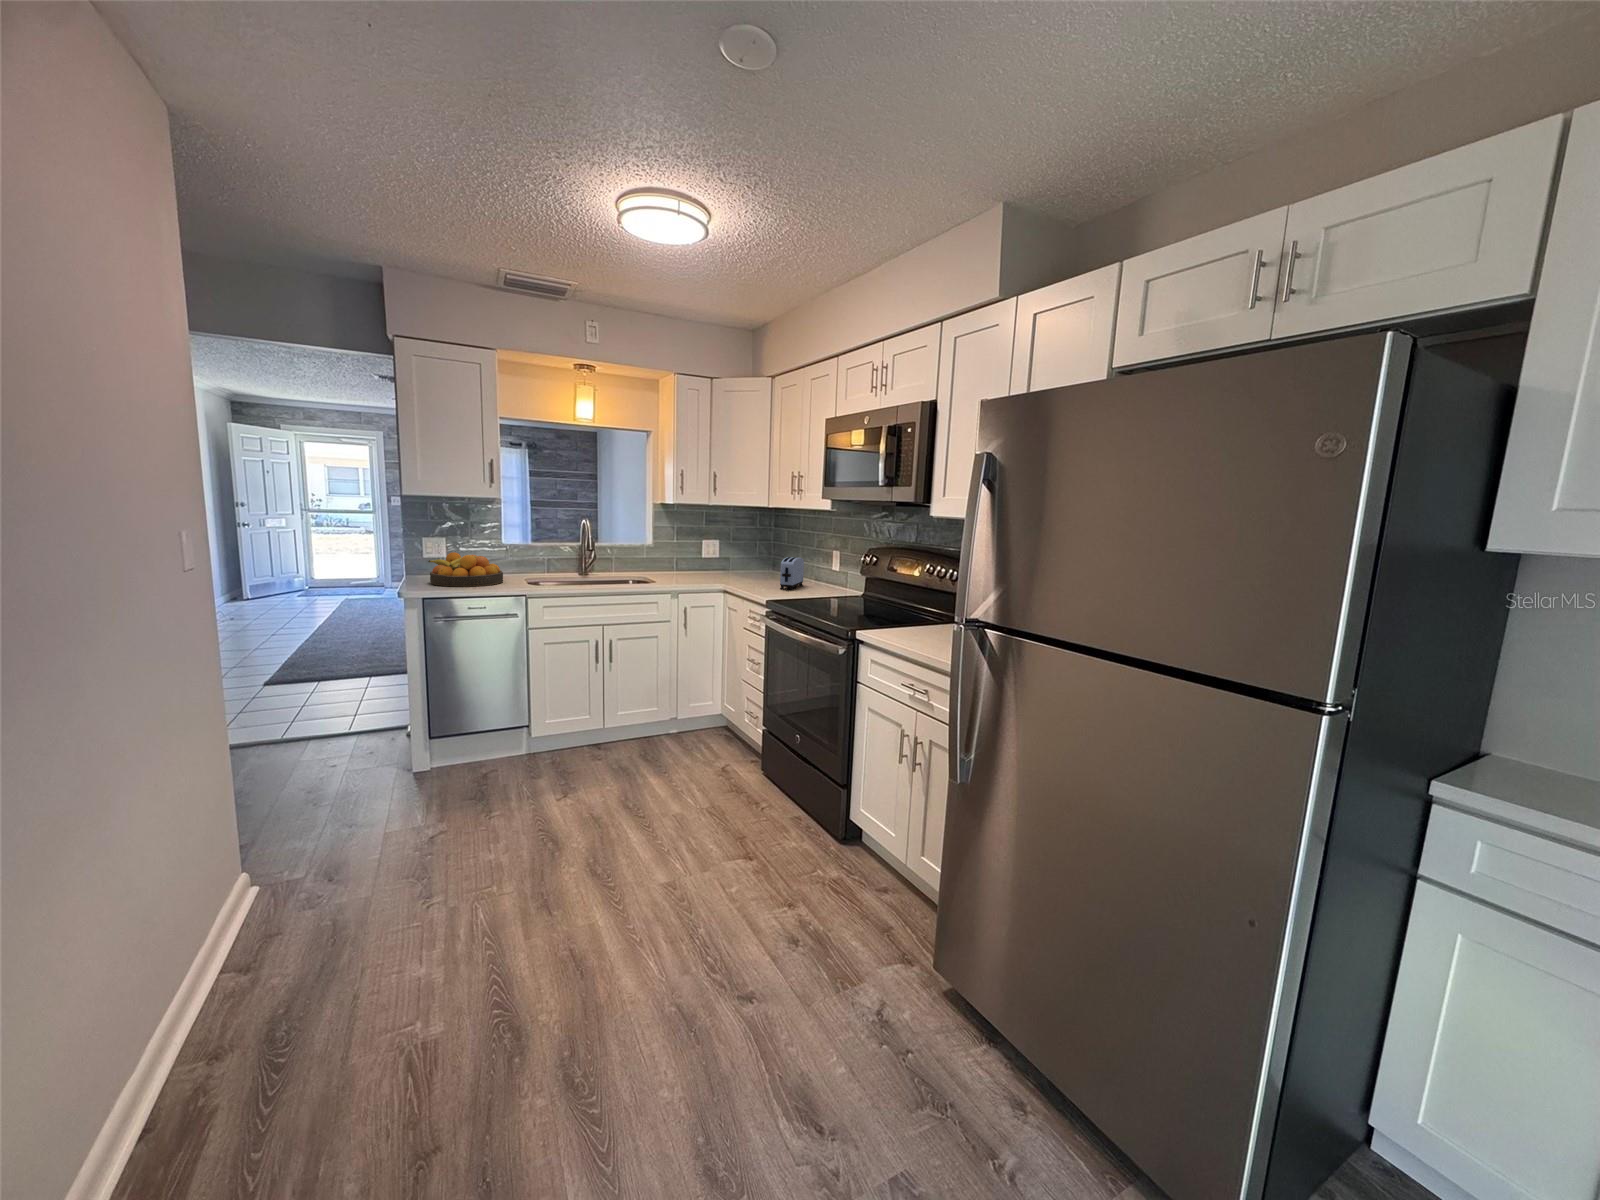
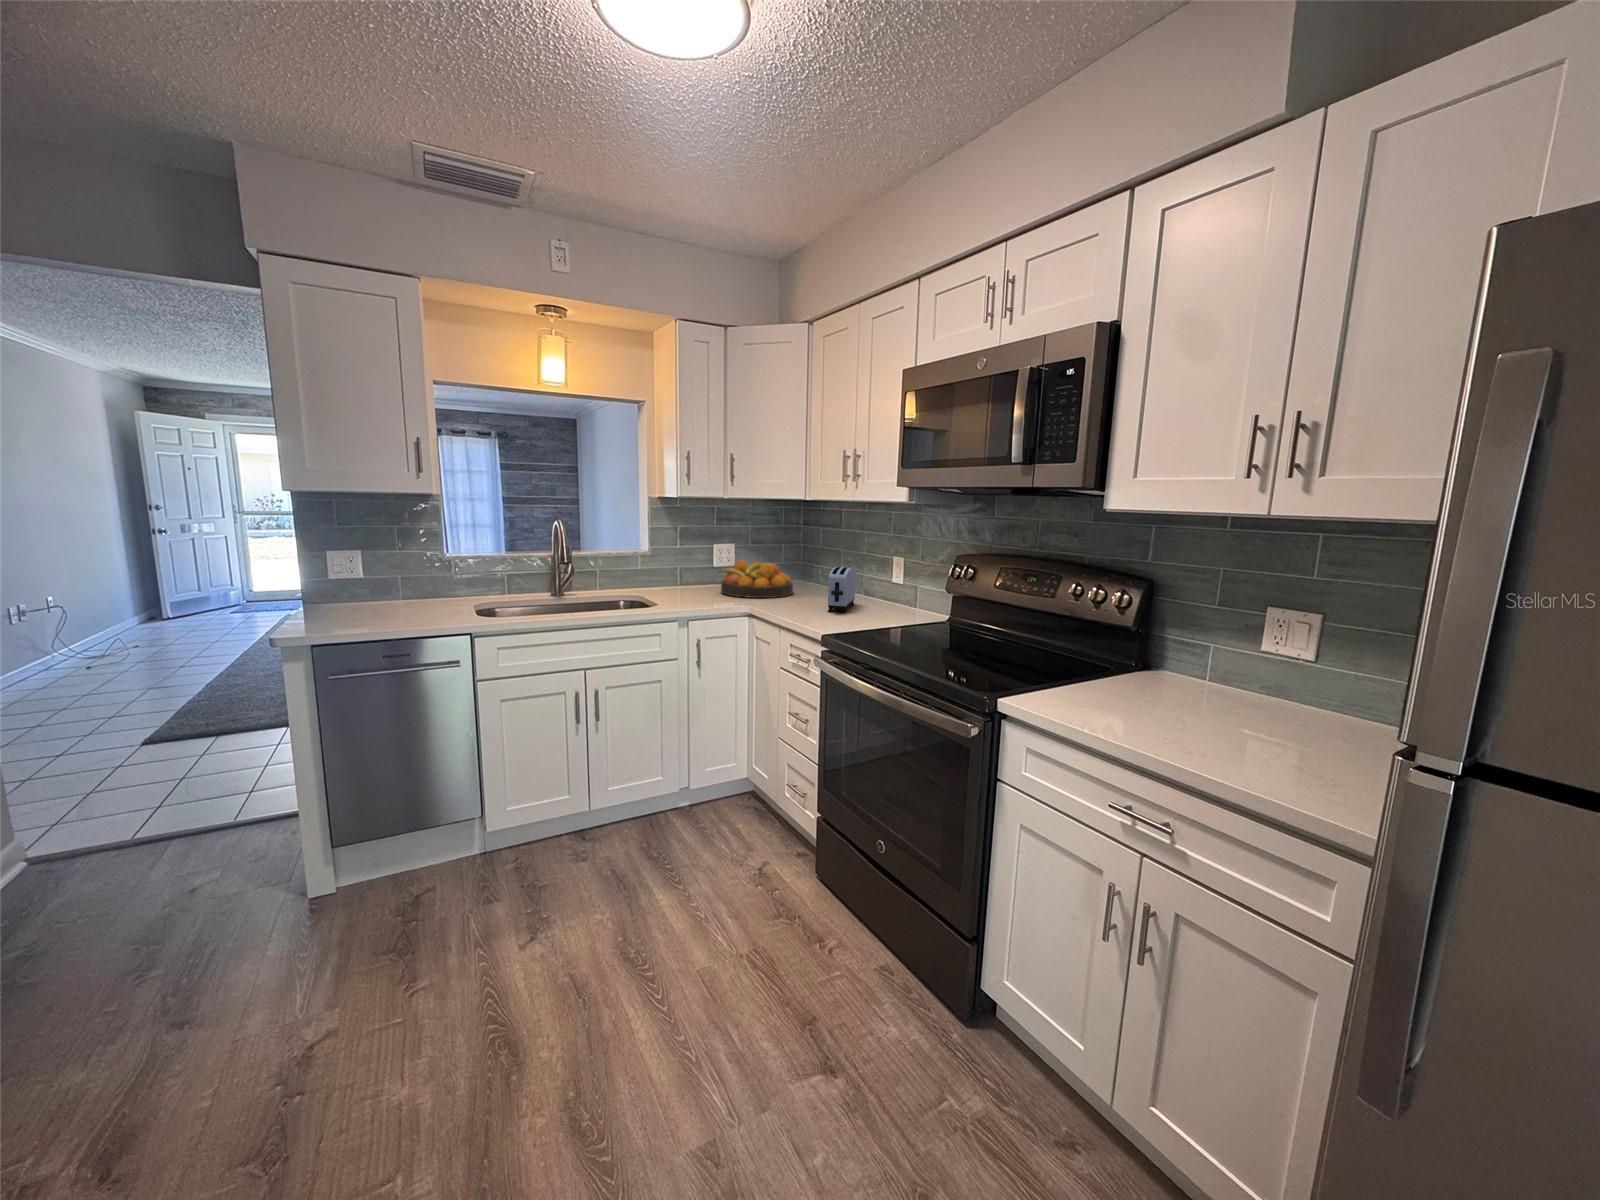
fruit bowl: present [428,552,503,587] -> present [721,560,793,598]

